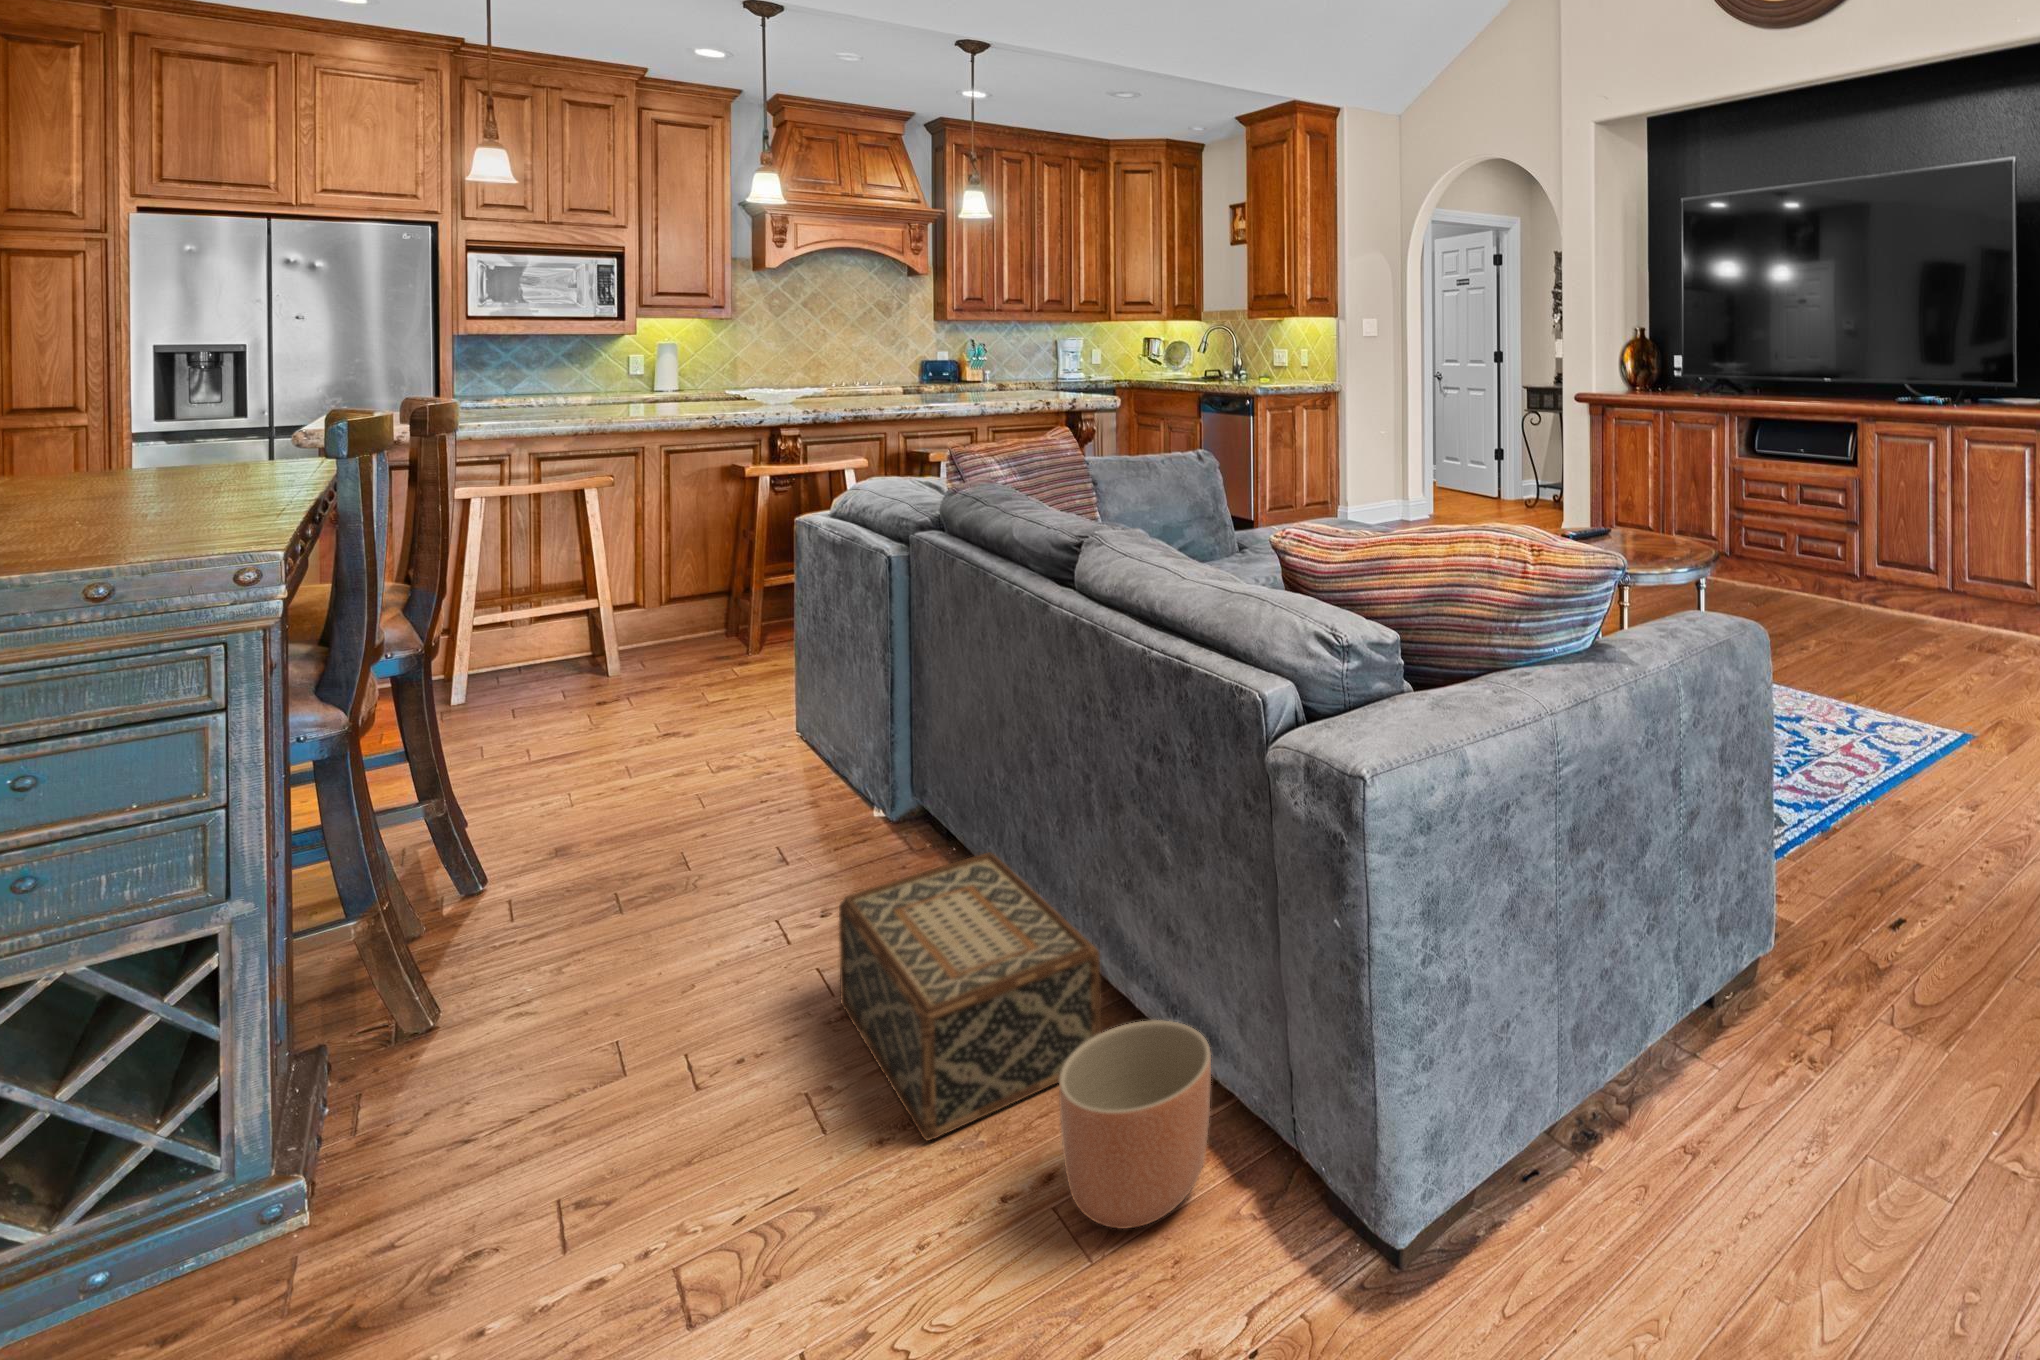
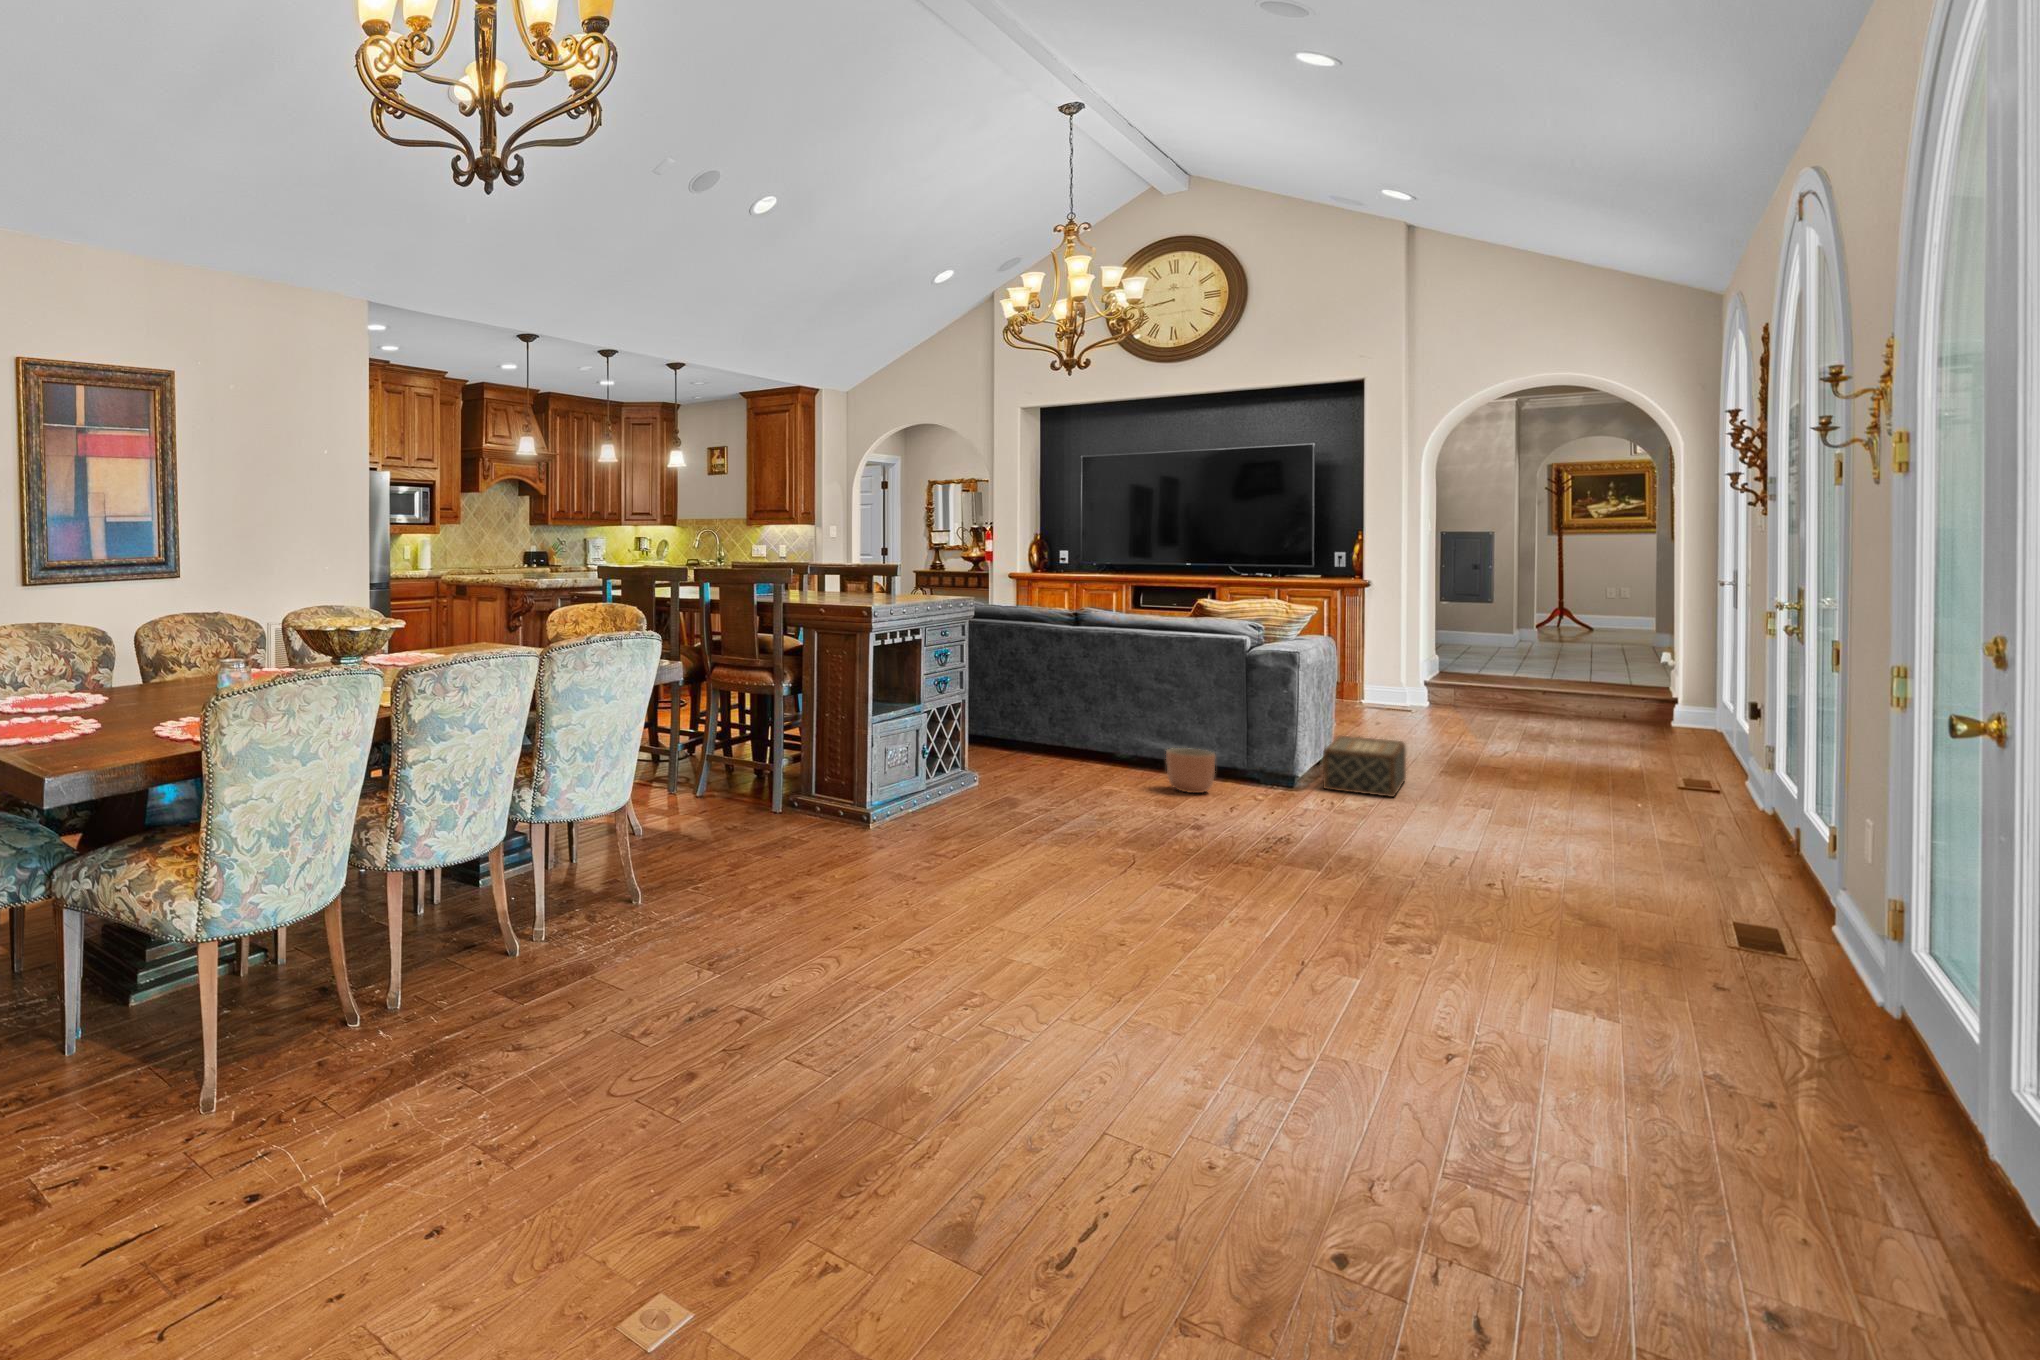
woven basket: present [839,852,1101,1141] -> present [1323,736,1406,797]

